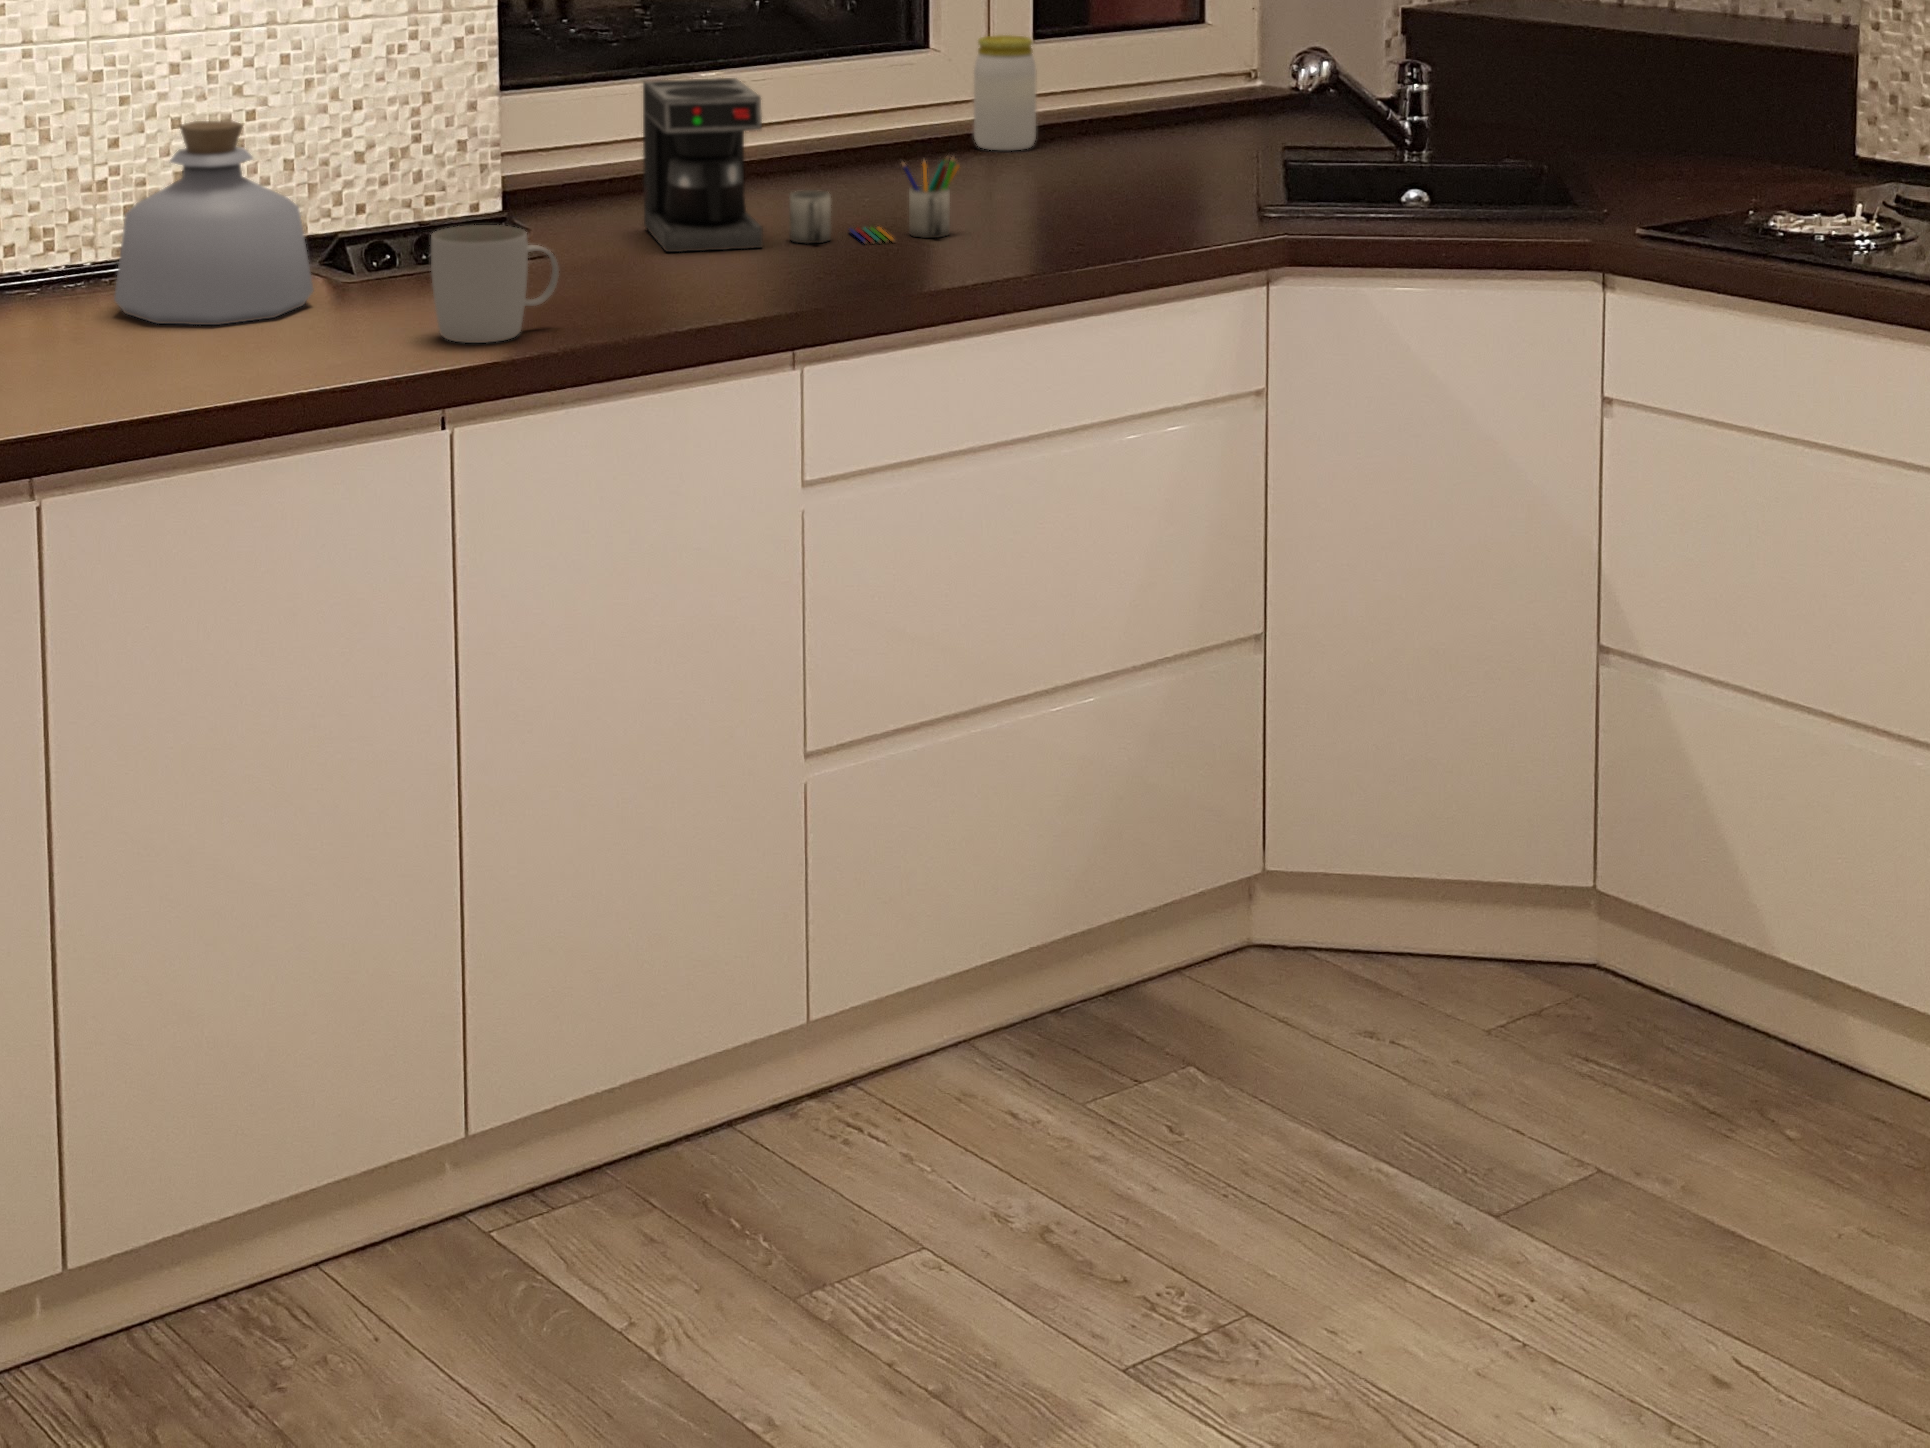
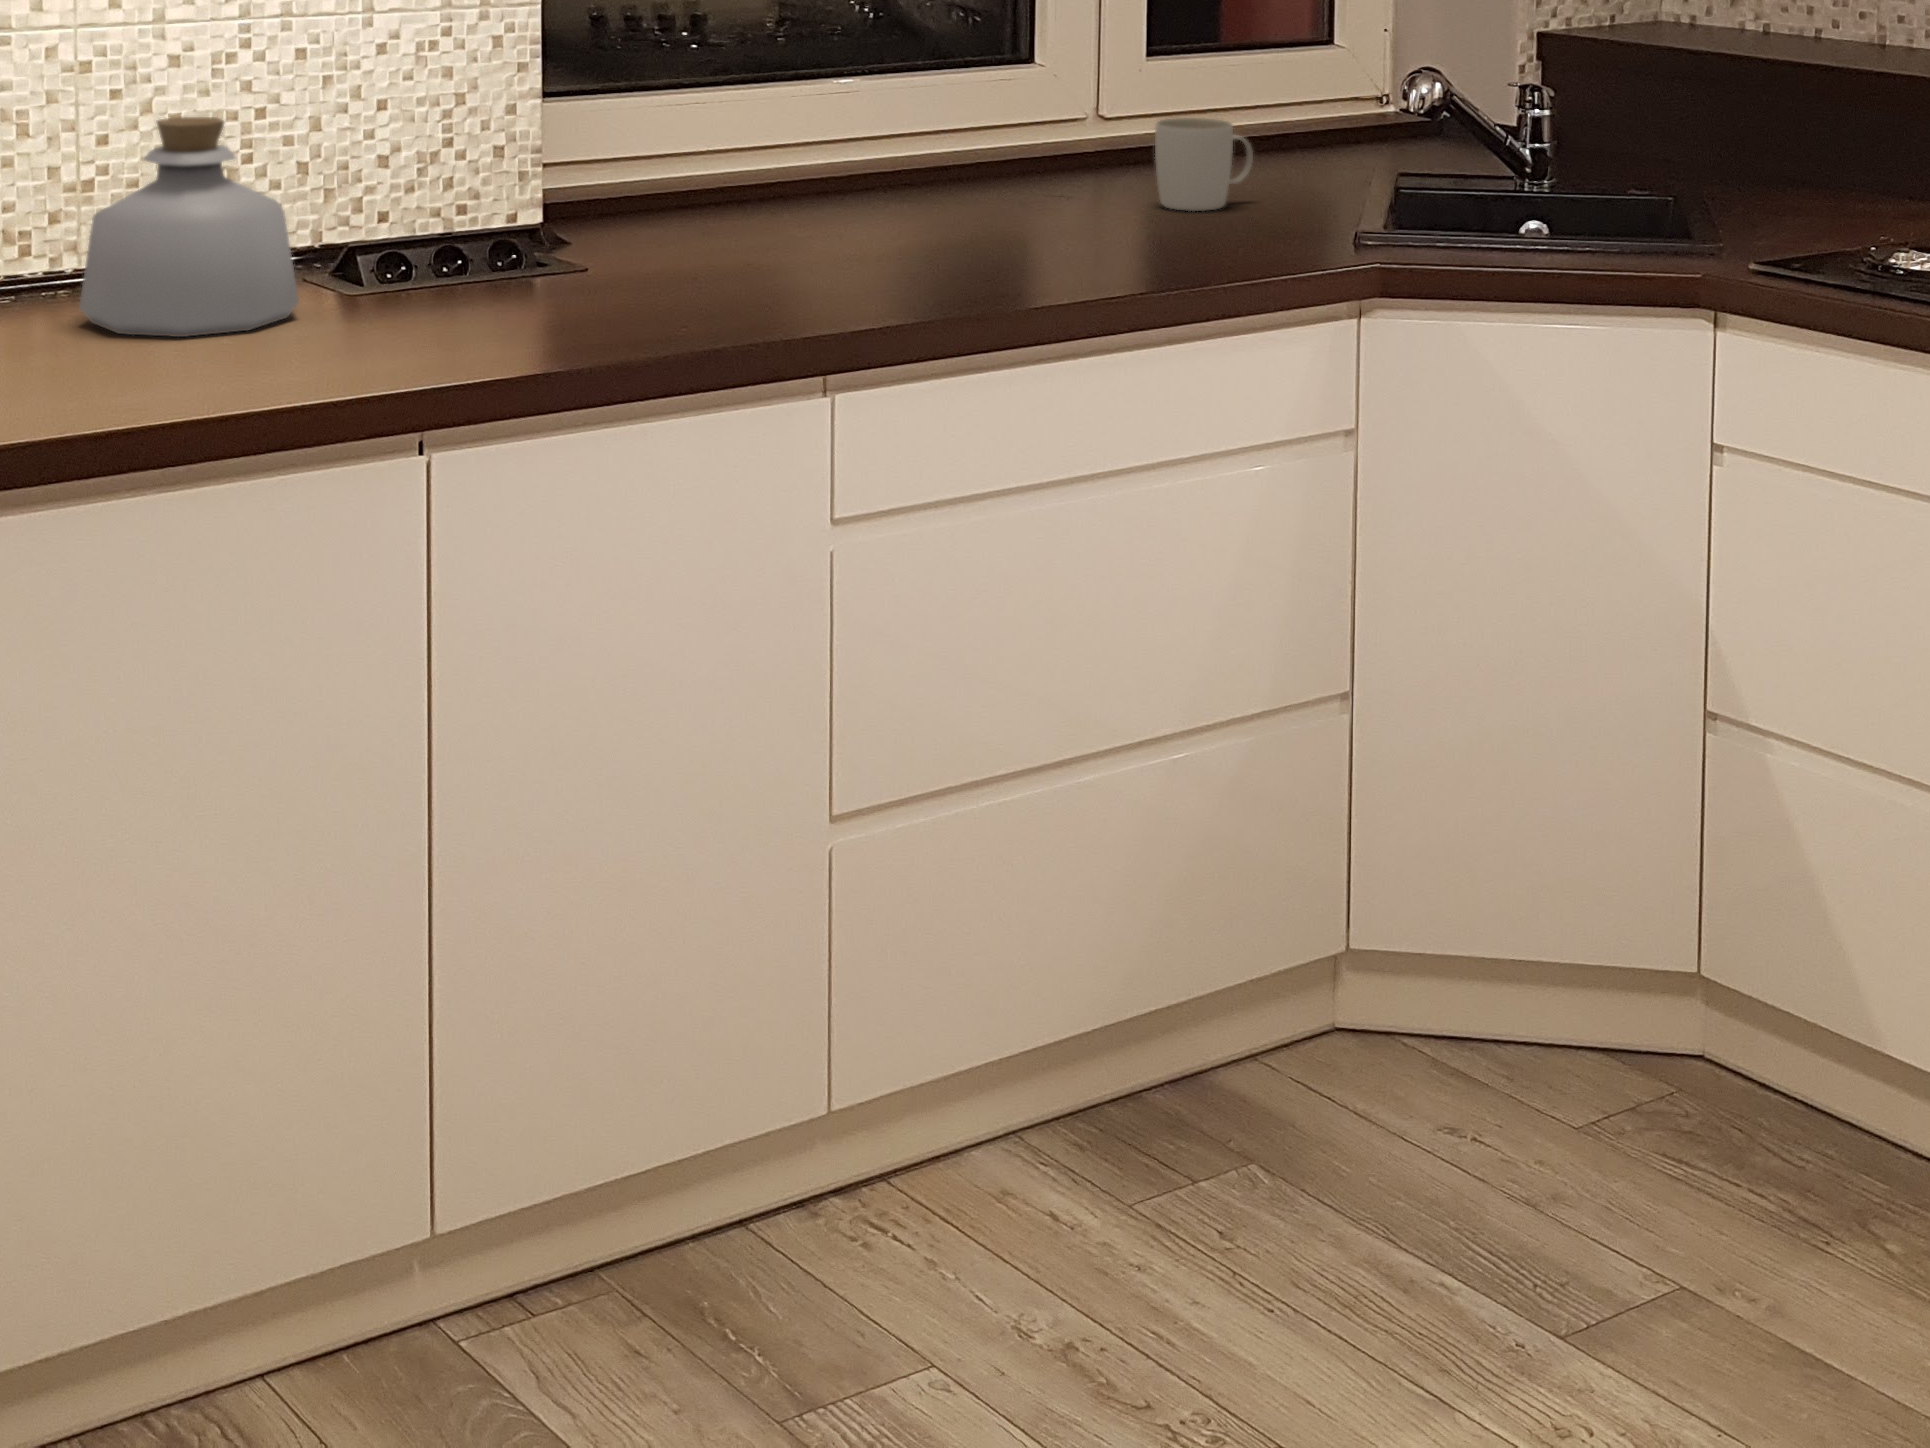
jar: present [974,35,1036,150] -> none [1075,51,1141,171]
coffee maker: present [643,78,959,252] -> none [691,86,1025,269]
mug: present [431,225,559,343] -> present [1155,118,1253,211]

